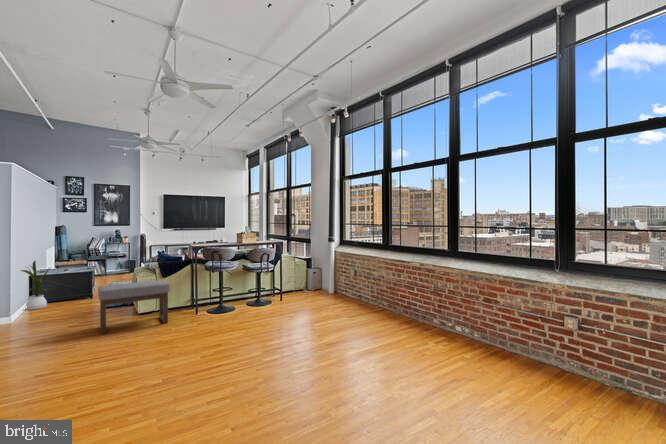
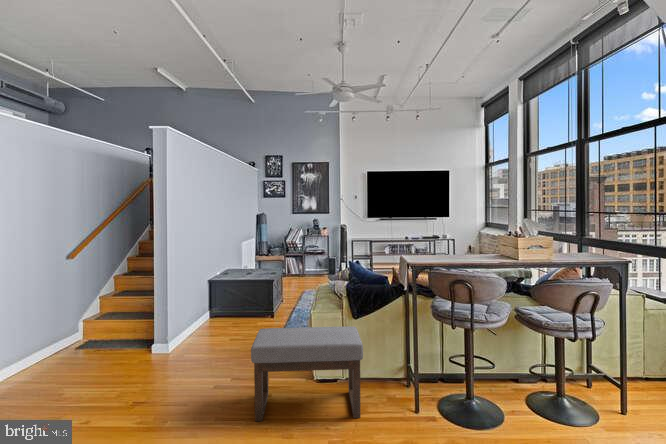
house plant: present [21,261,49,310] -> none [198,266,233,328]

